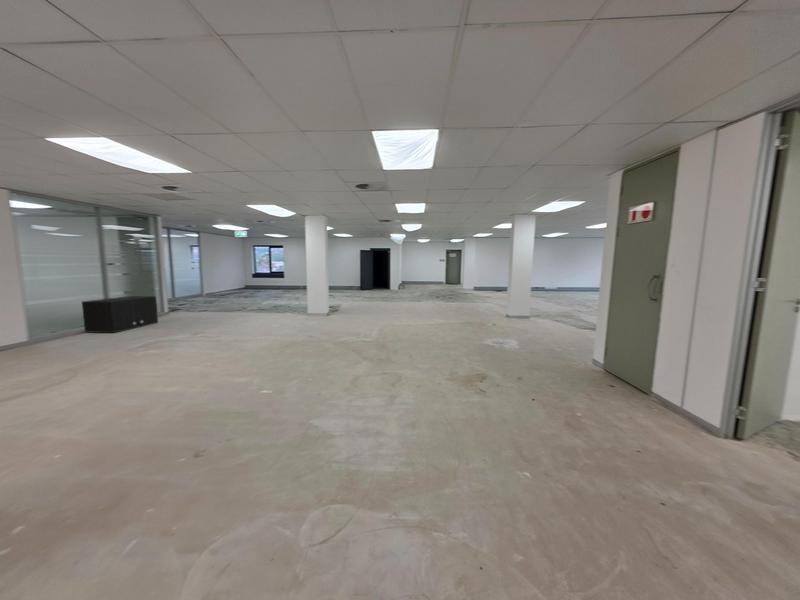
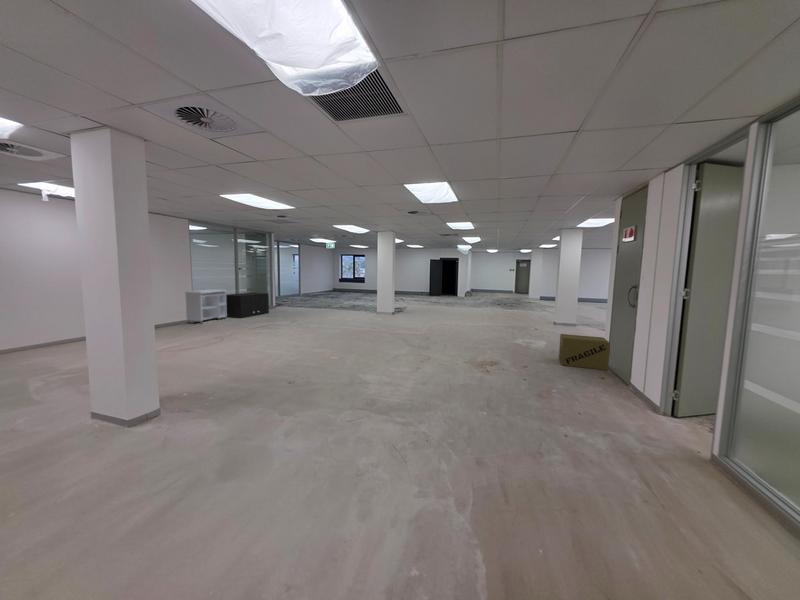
desk: none [10,295,90,347] -> present [185,290,226,323]
cardboard box: none [536,331,595,368] -> present [559,334,610,370]

